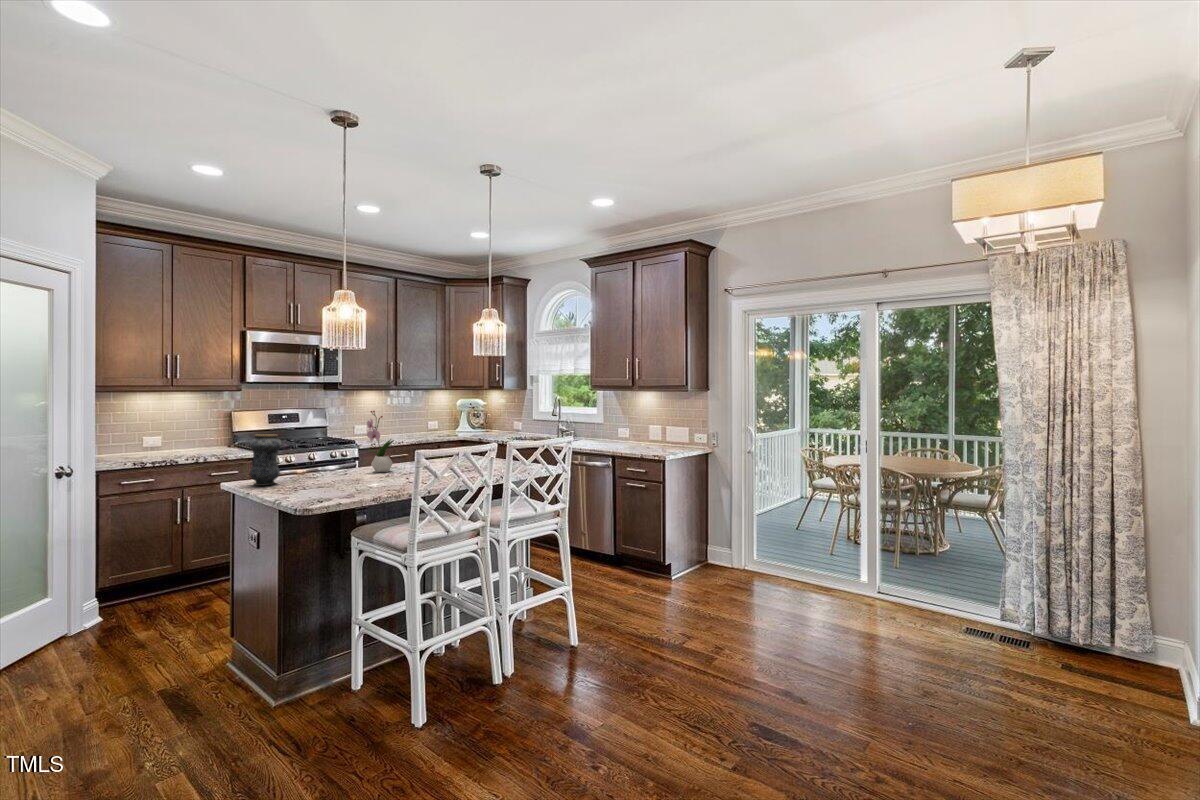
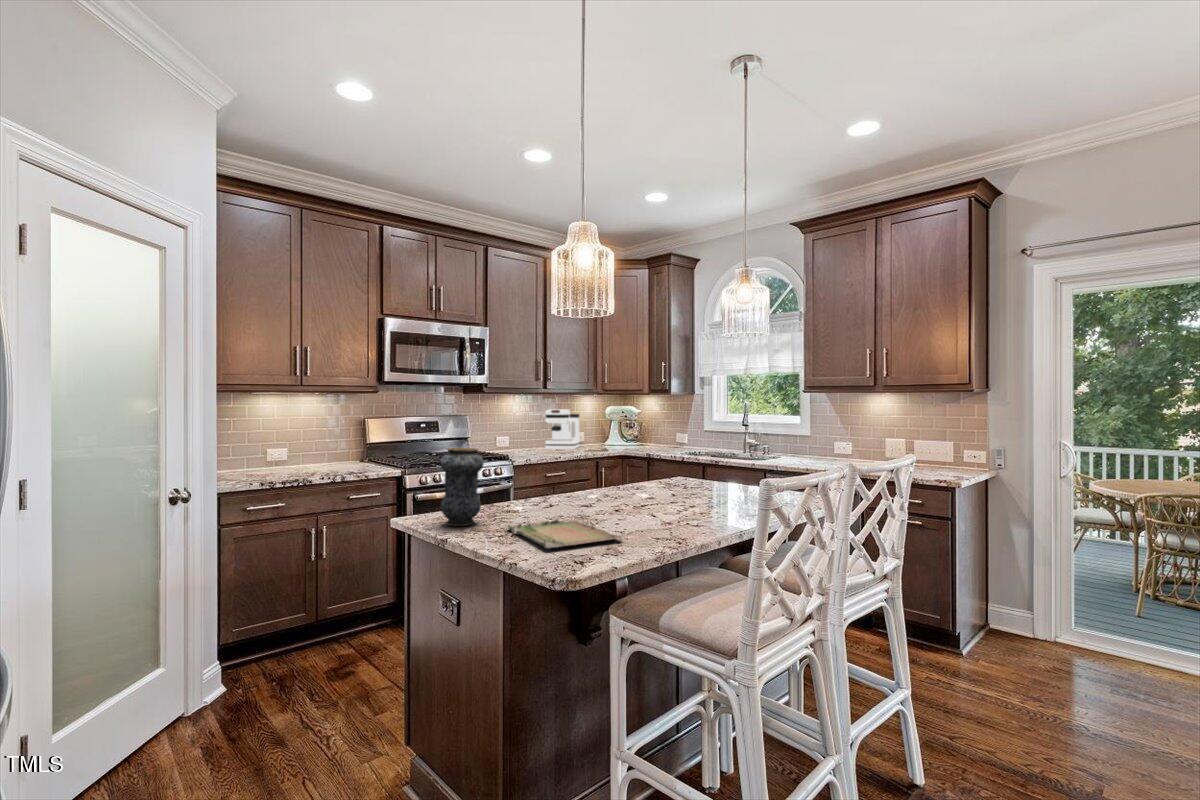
coffee maker: none [398,404,429,437] -> present [545,409,579,450]
flower arrangement: present [367,411,394,472] -> none [581,414,621,504]
tray: none [294,477,362,496] -> present [508,519,621,550]

